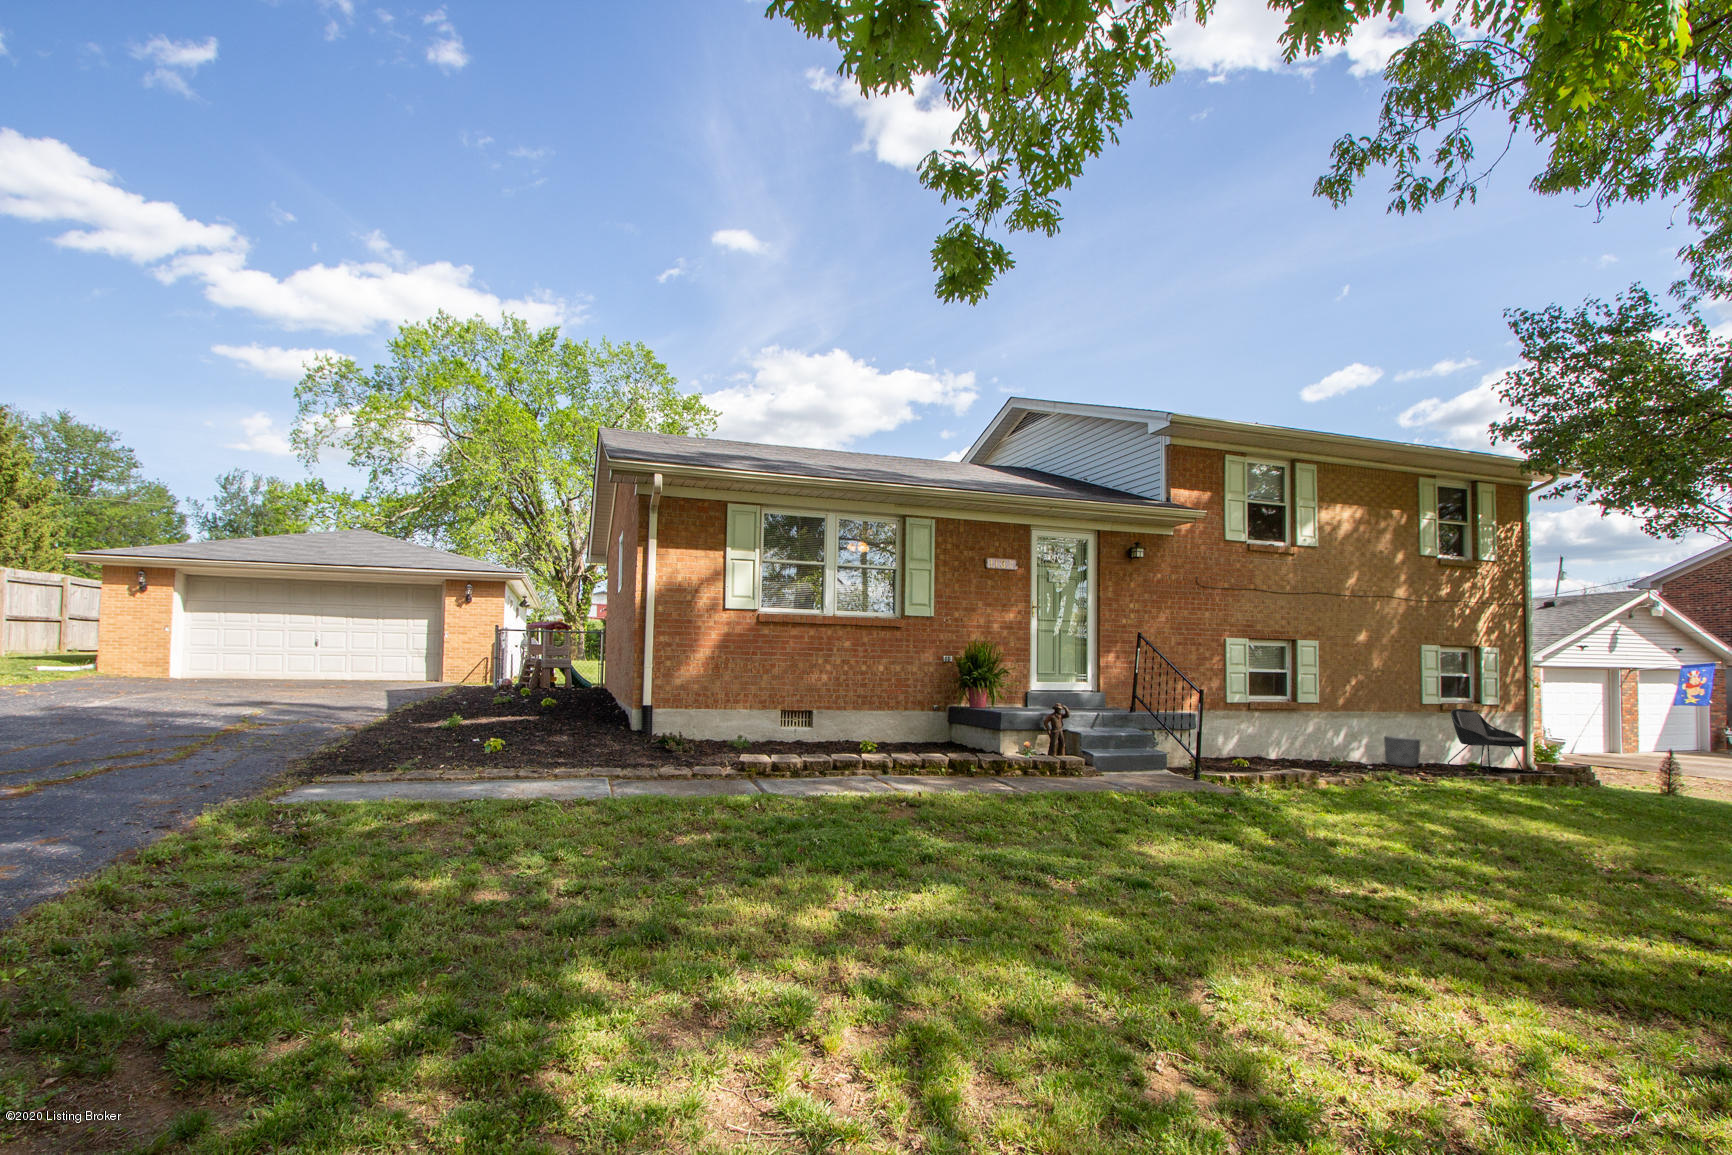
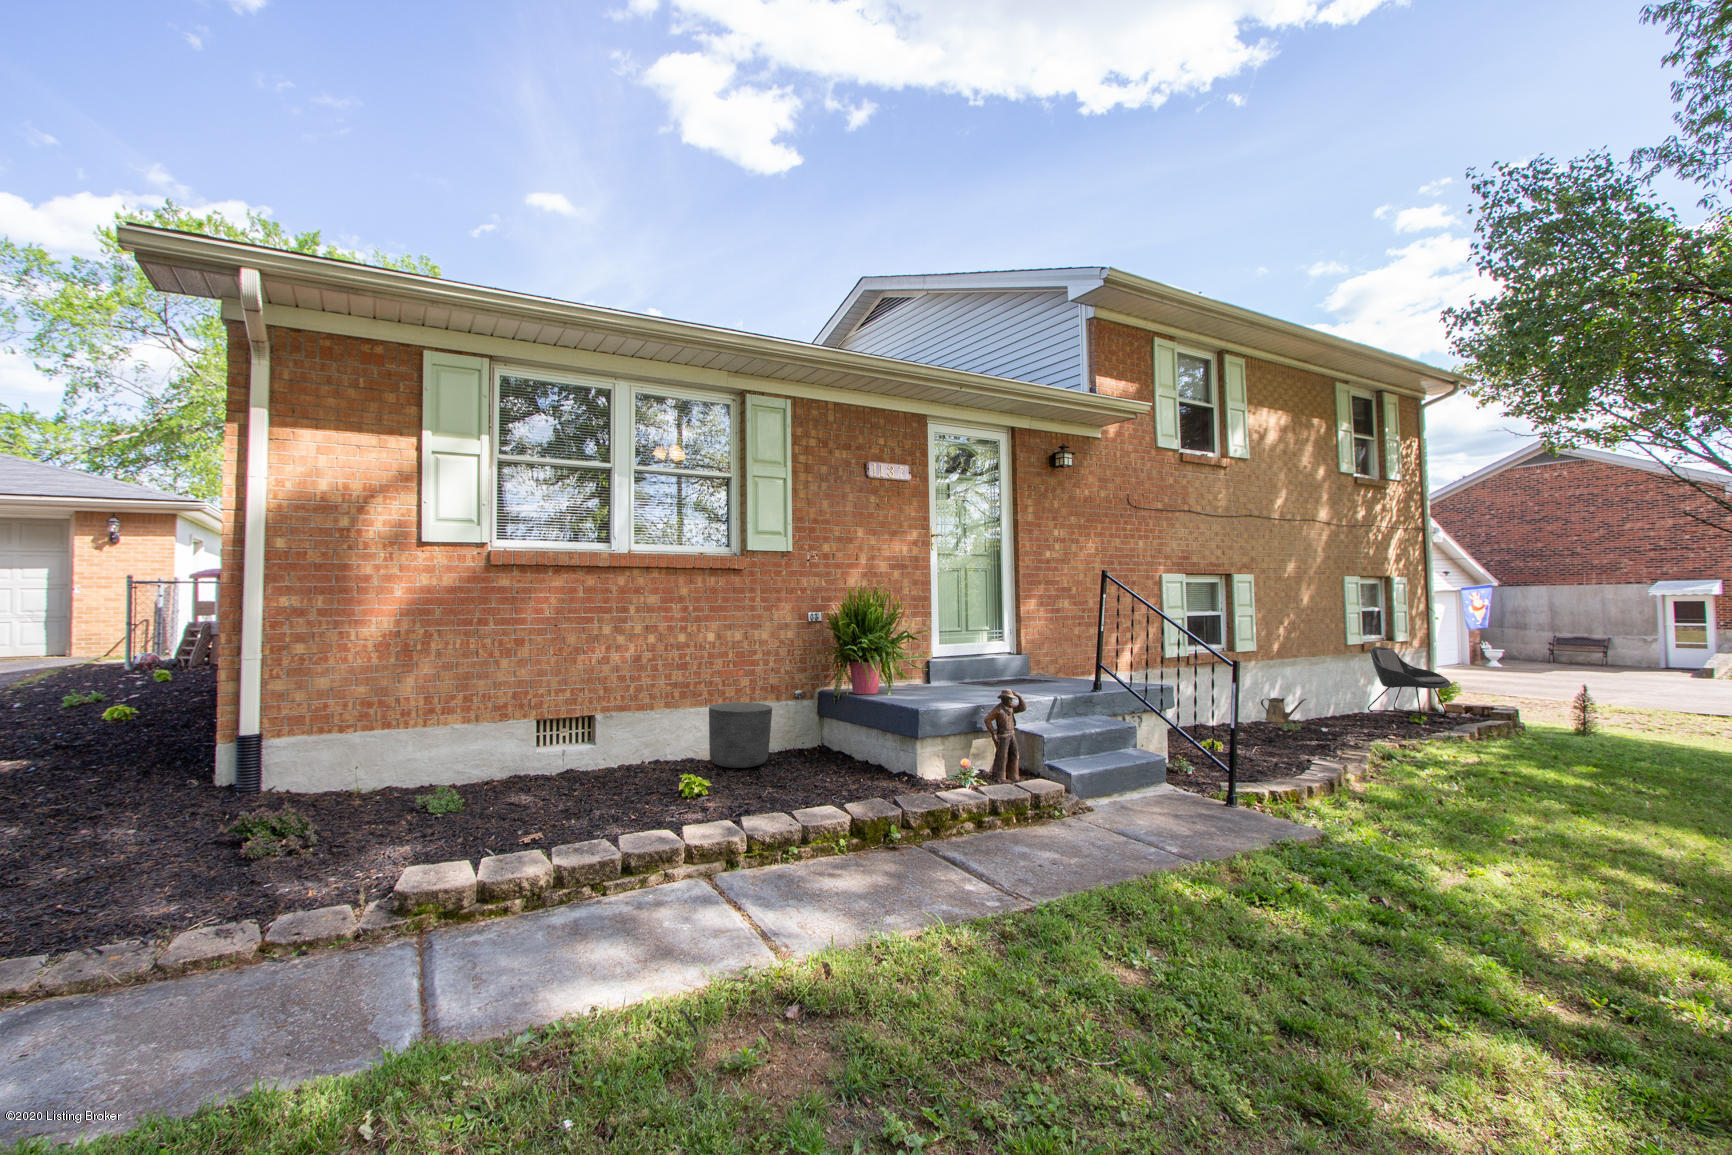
planter: present [1384,736,1420,767] -> present [709,702,772,768]
watering can: none [1327,744,1360,765] -> present [1261,698,1306,723]

